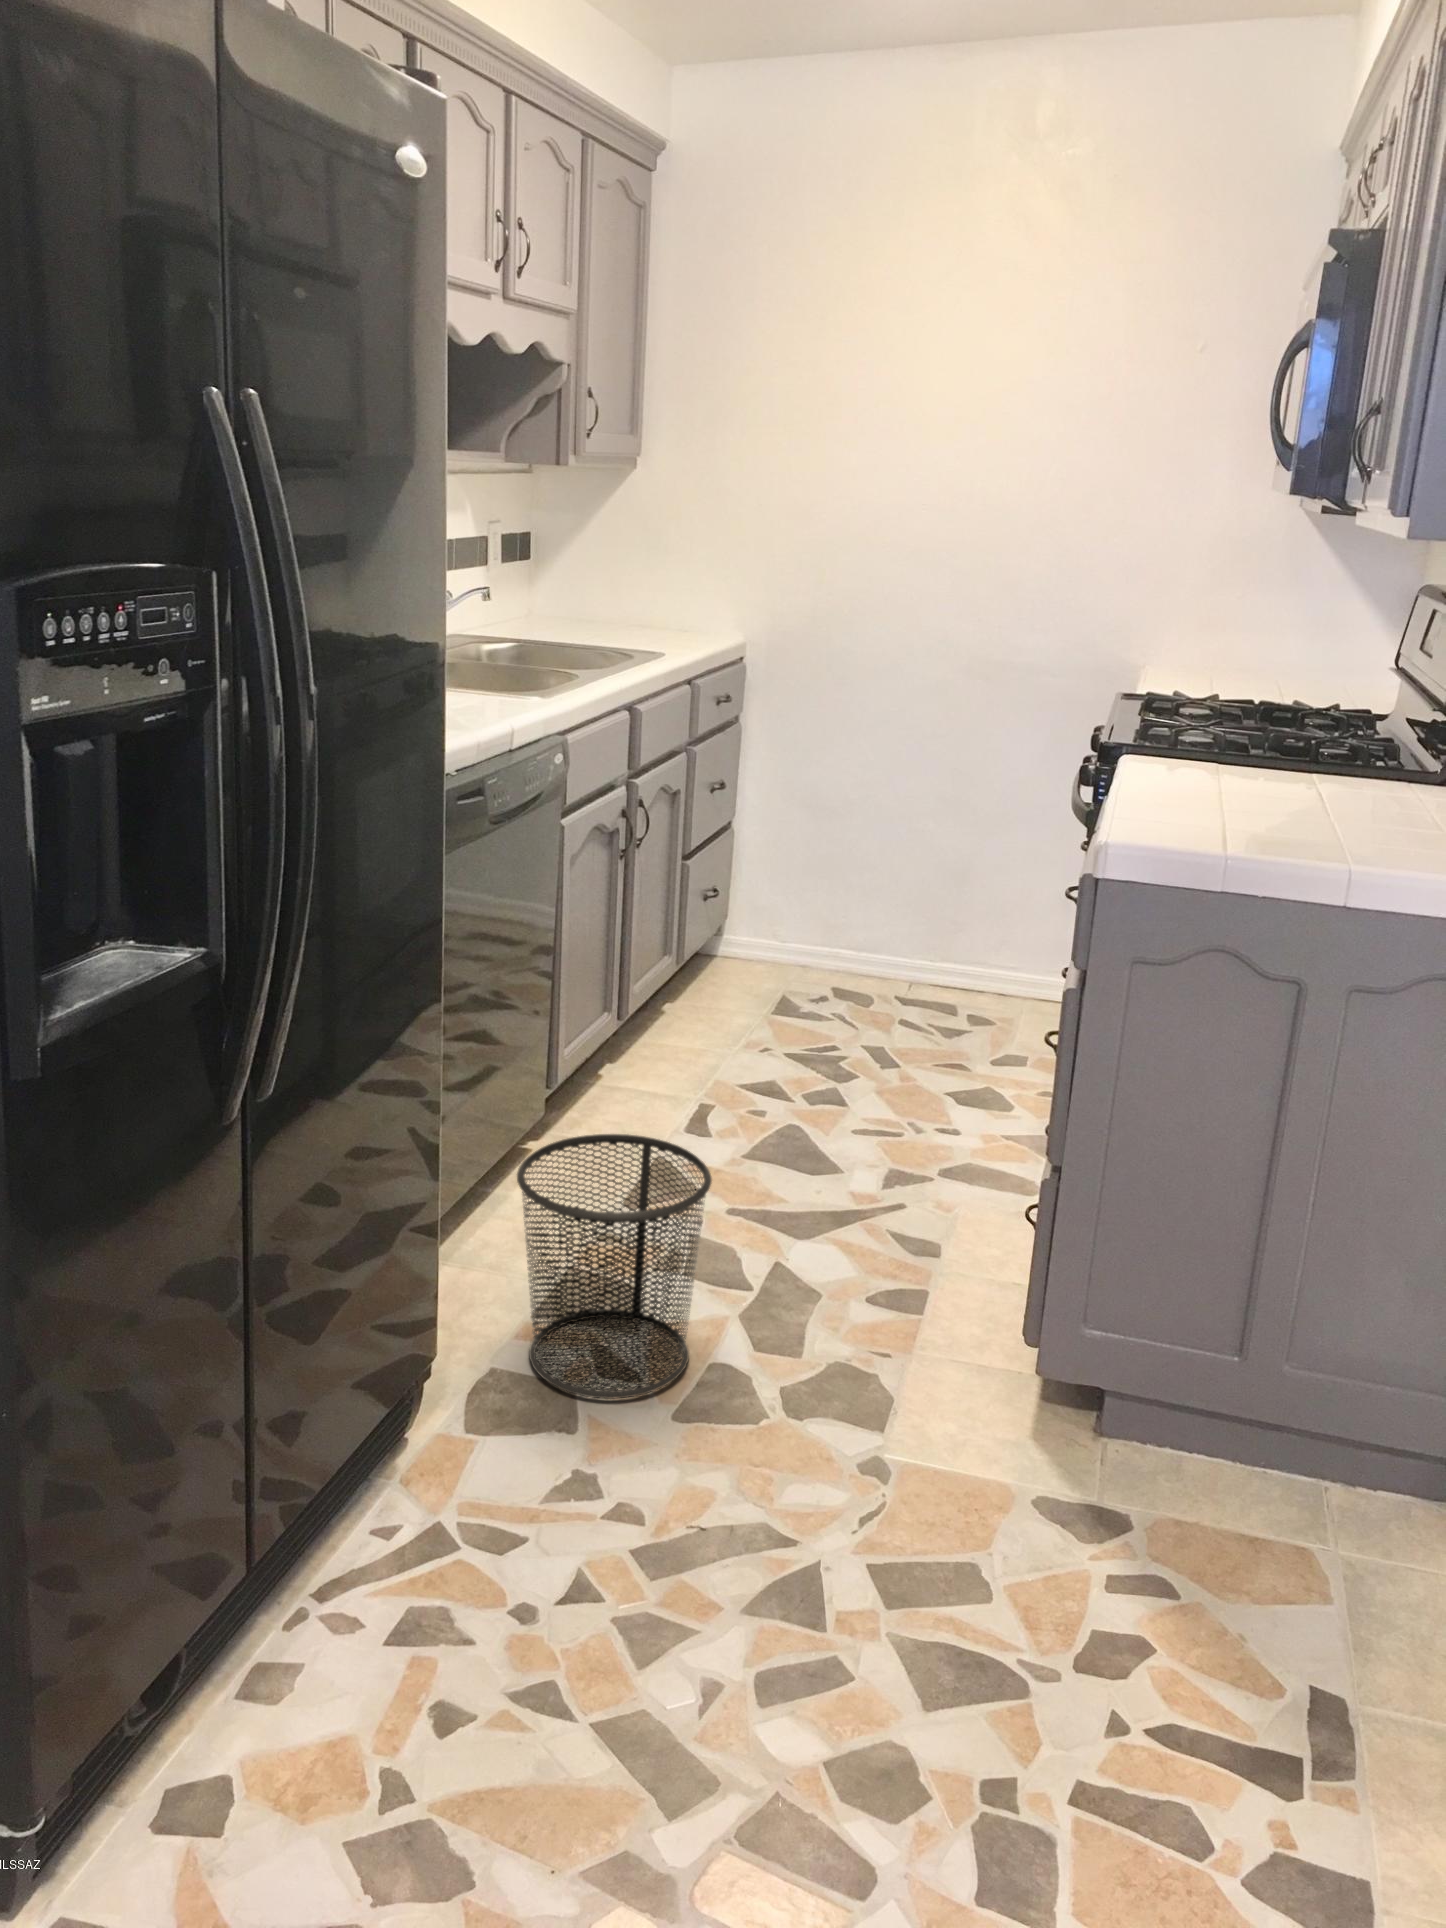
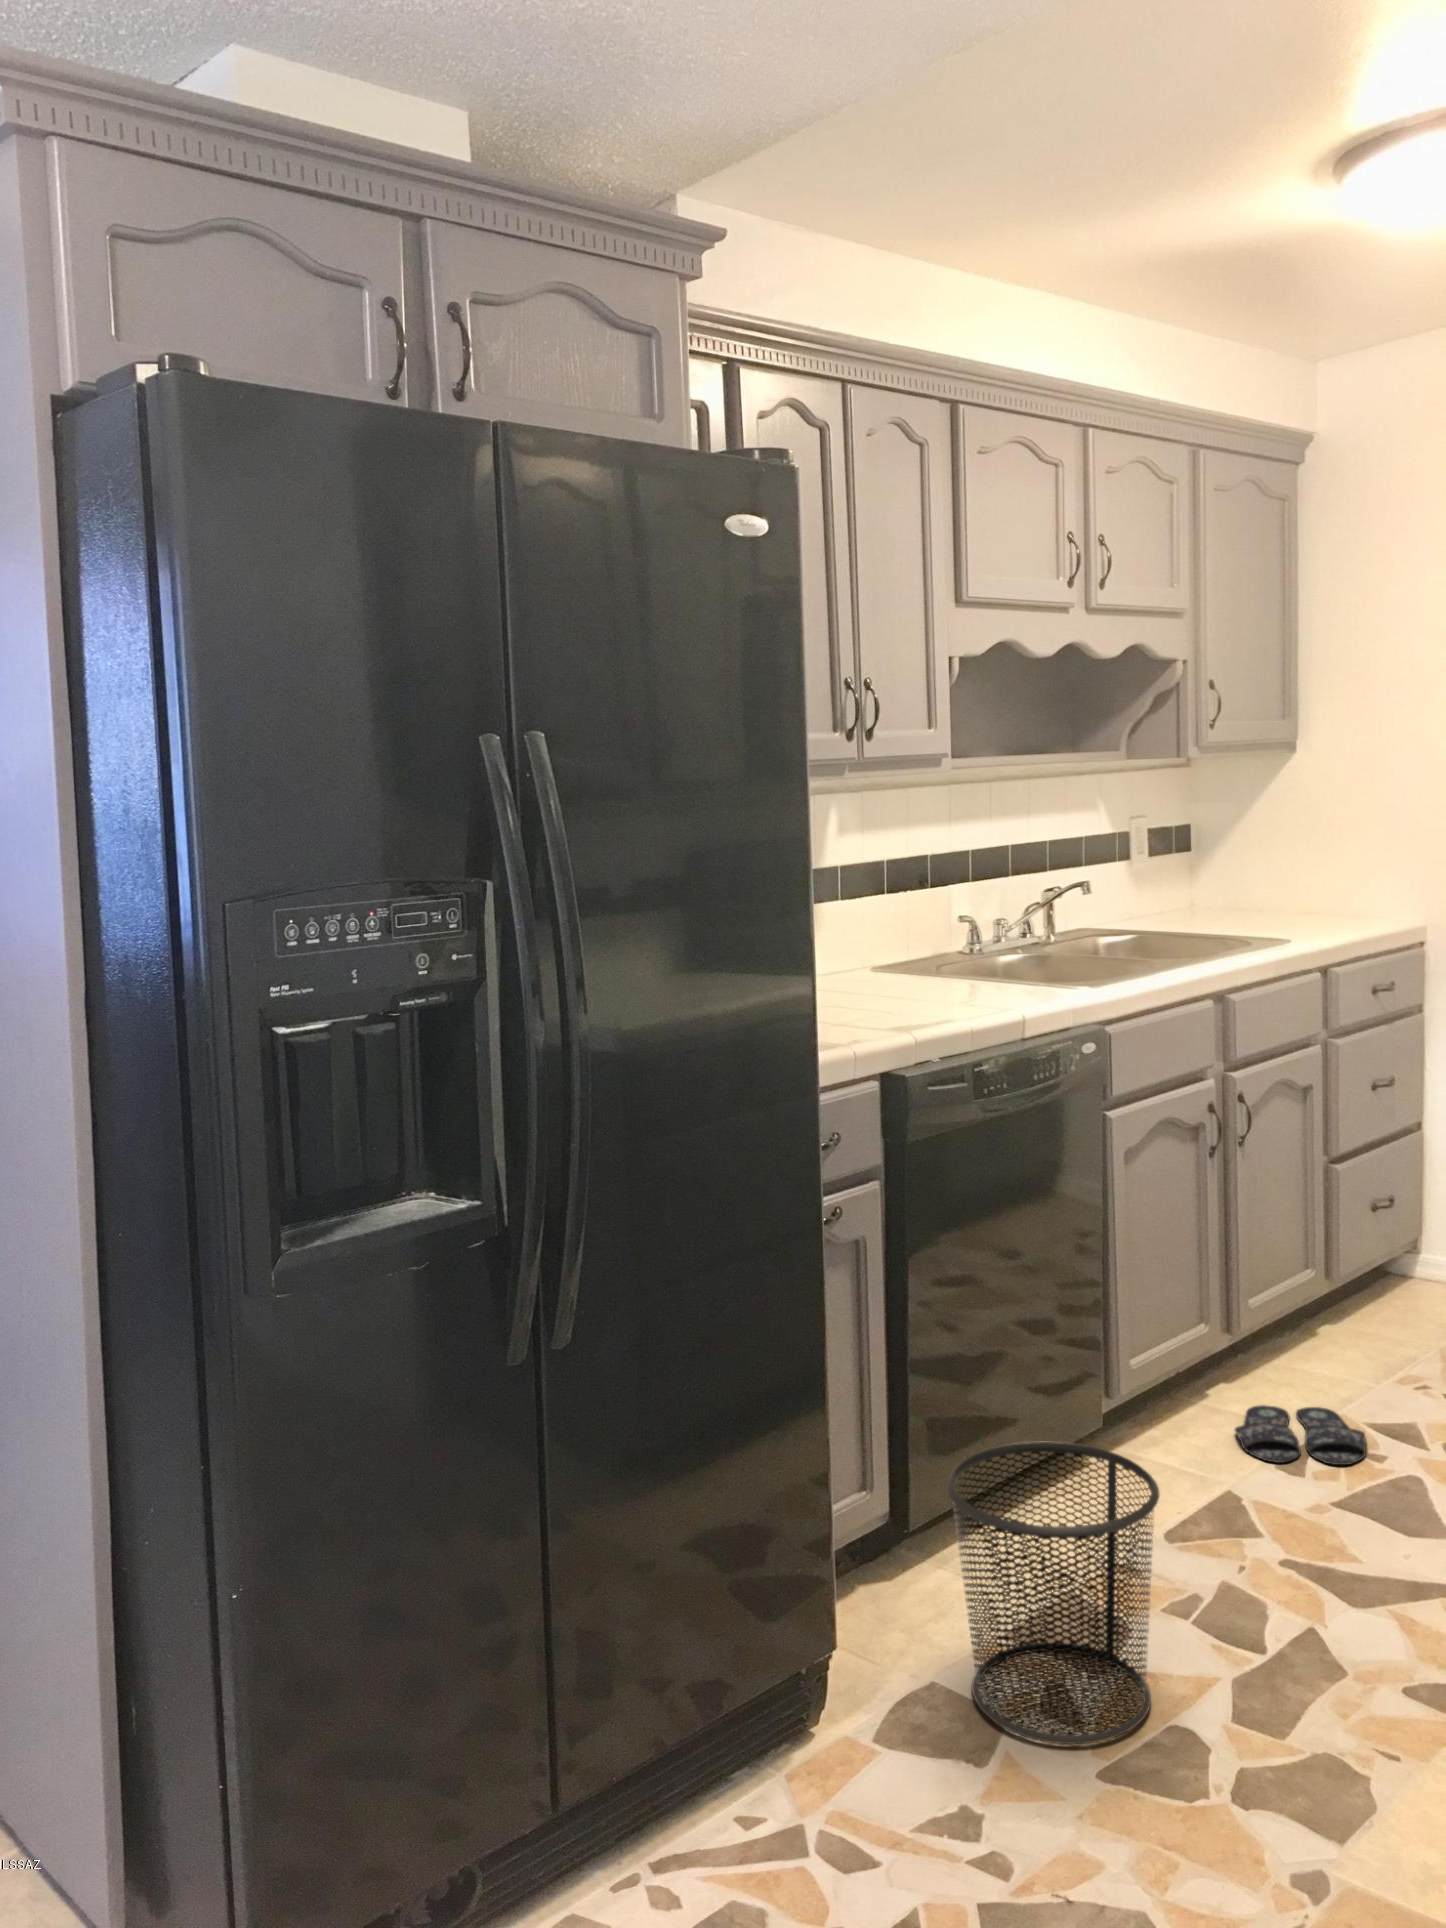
slippers: none [639,1074,748,1126] -> present [1235,1405,1366,1465]

